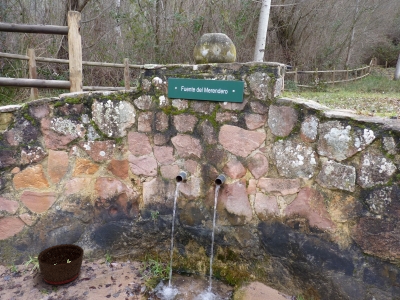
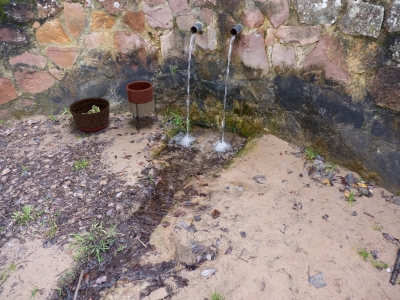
planter: none [104,226,134,280] -> present [126,81,157,128]

